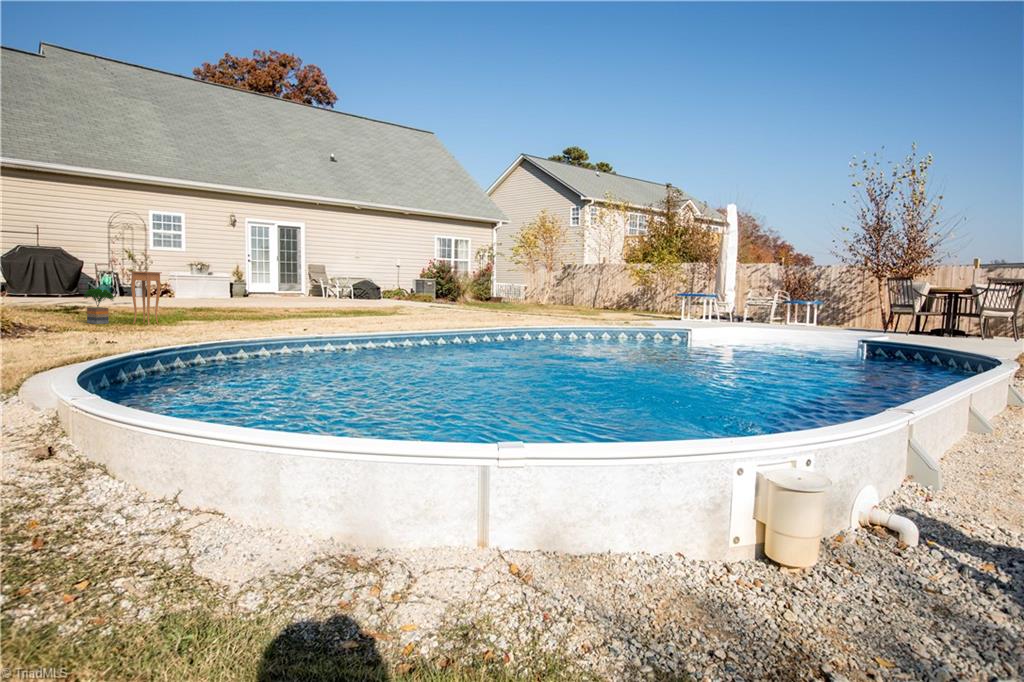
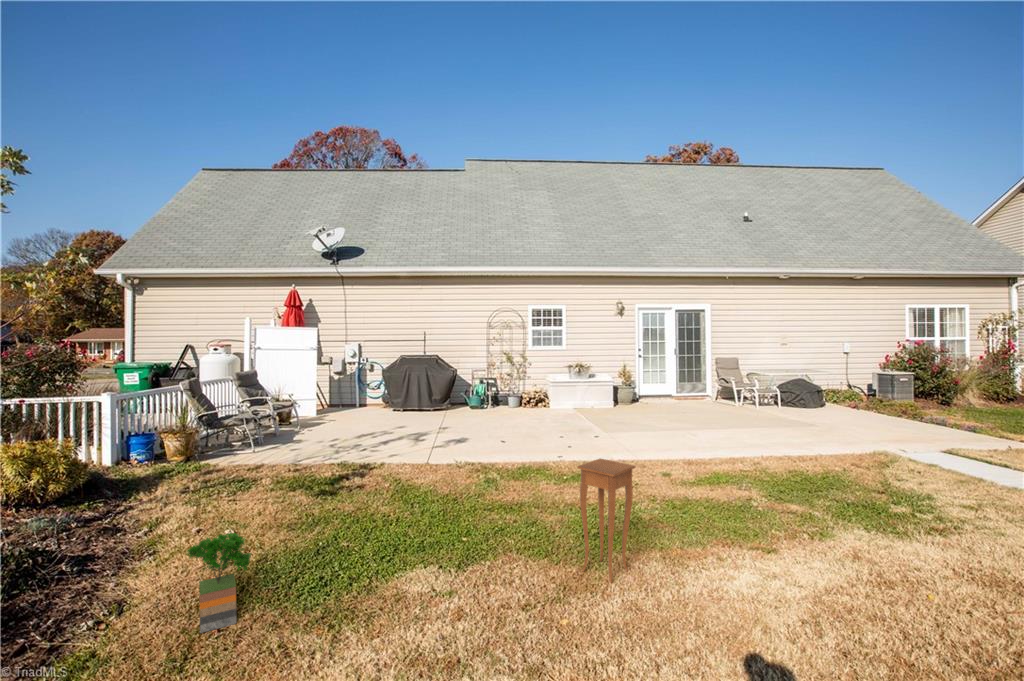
side table: present [129,271,162,325] -> present [577,459,635,583]

